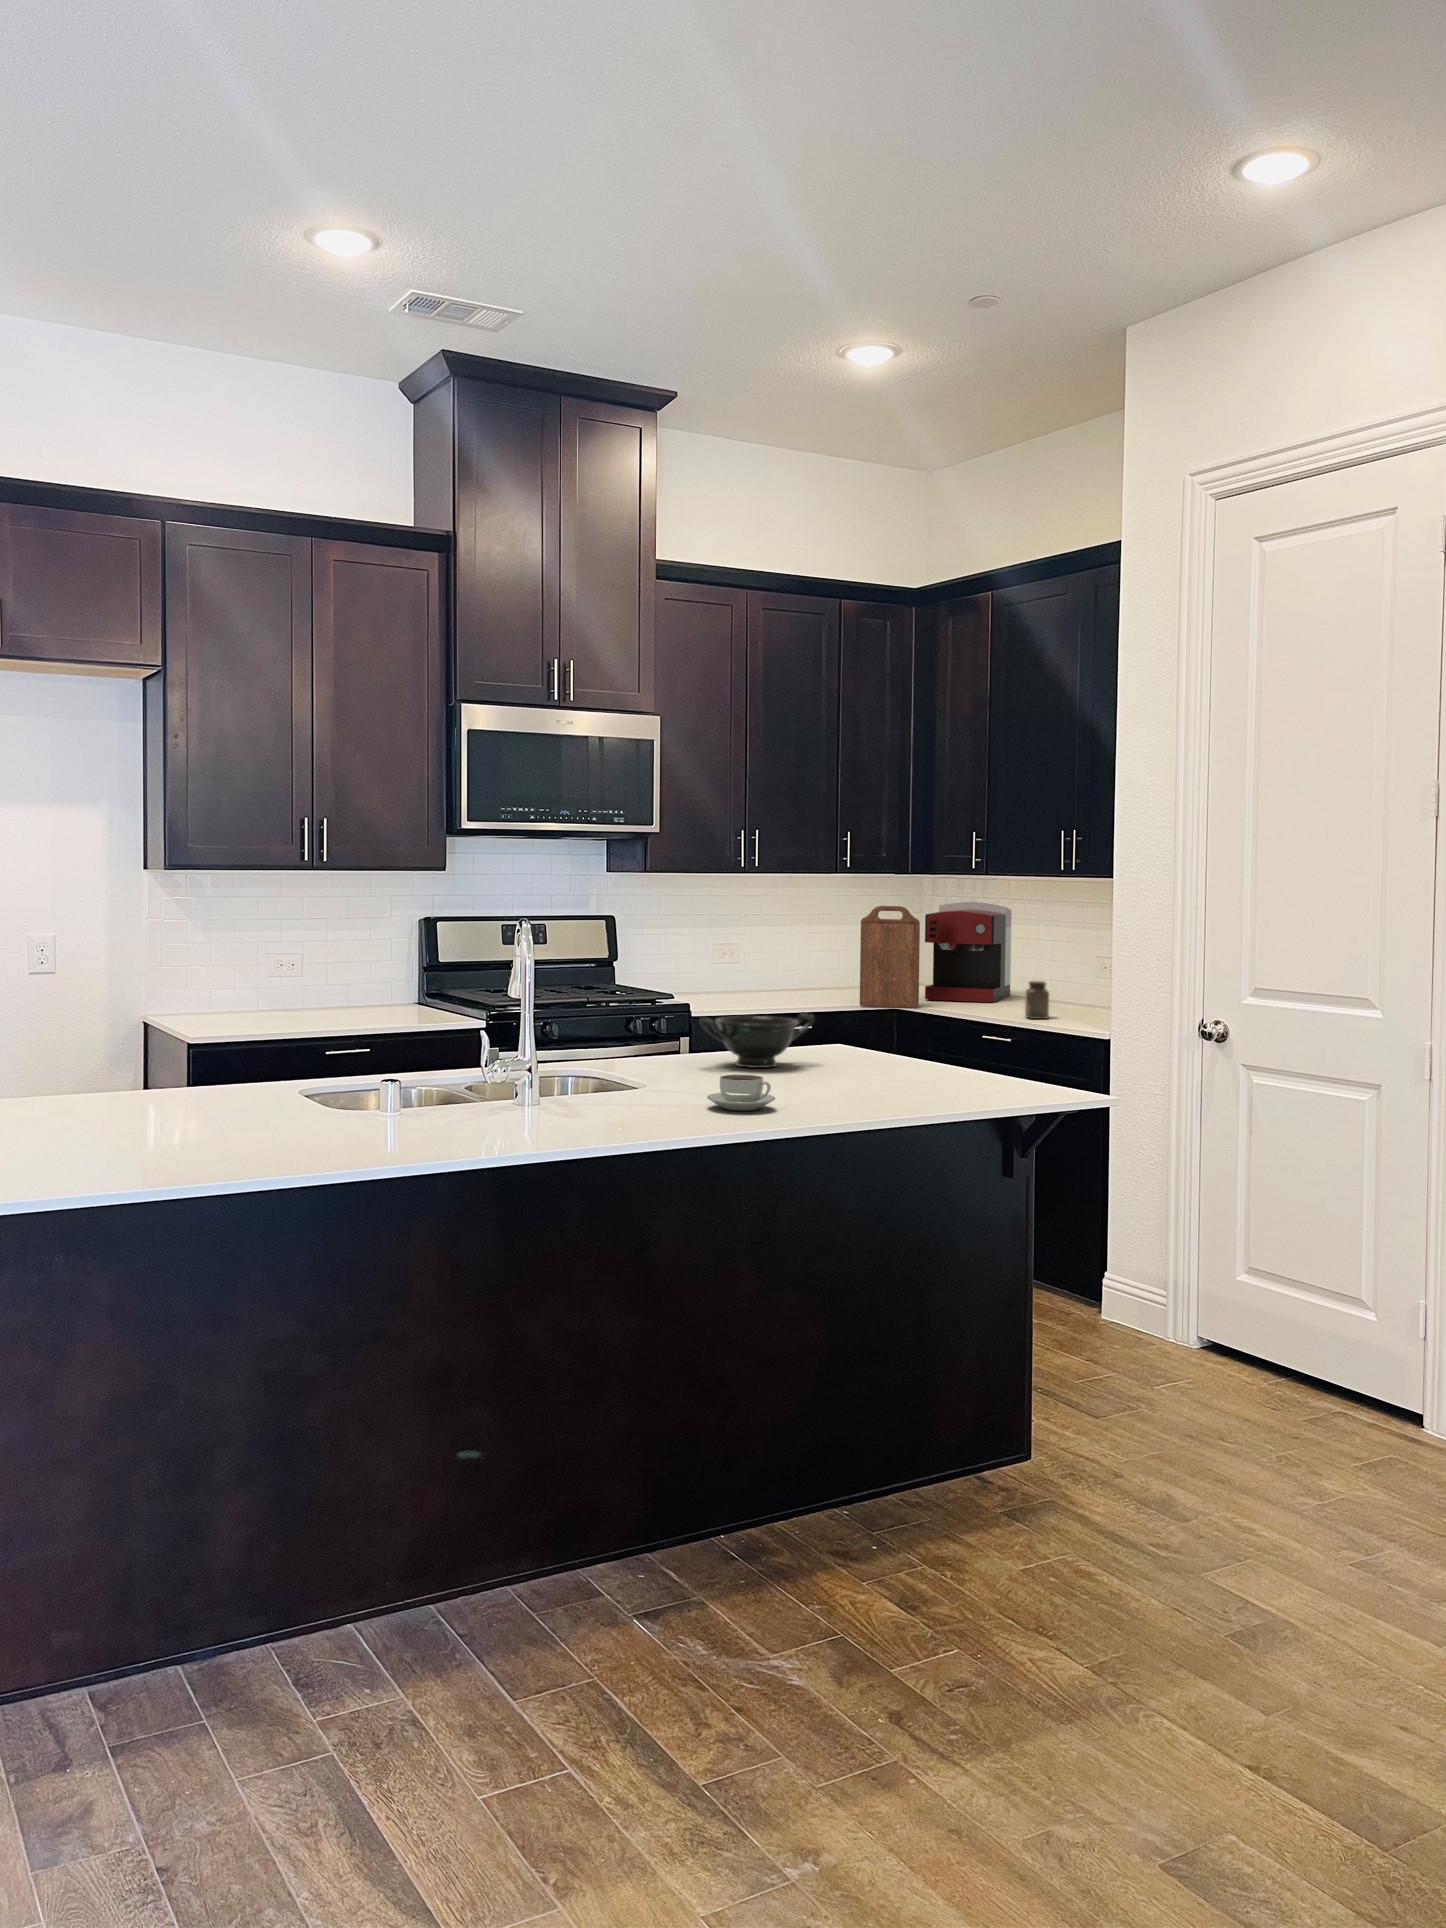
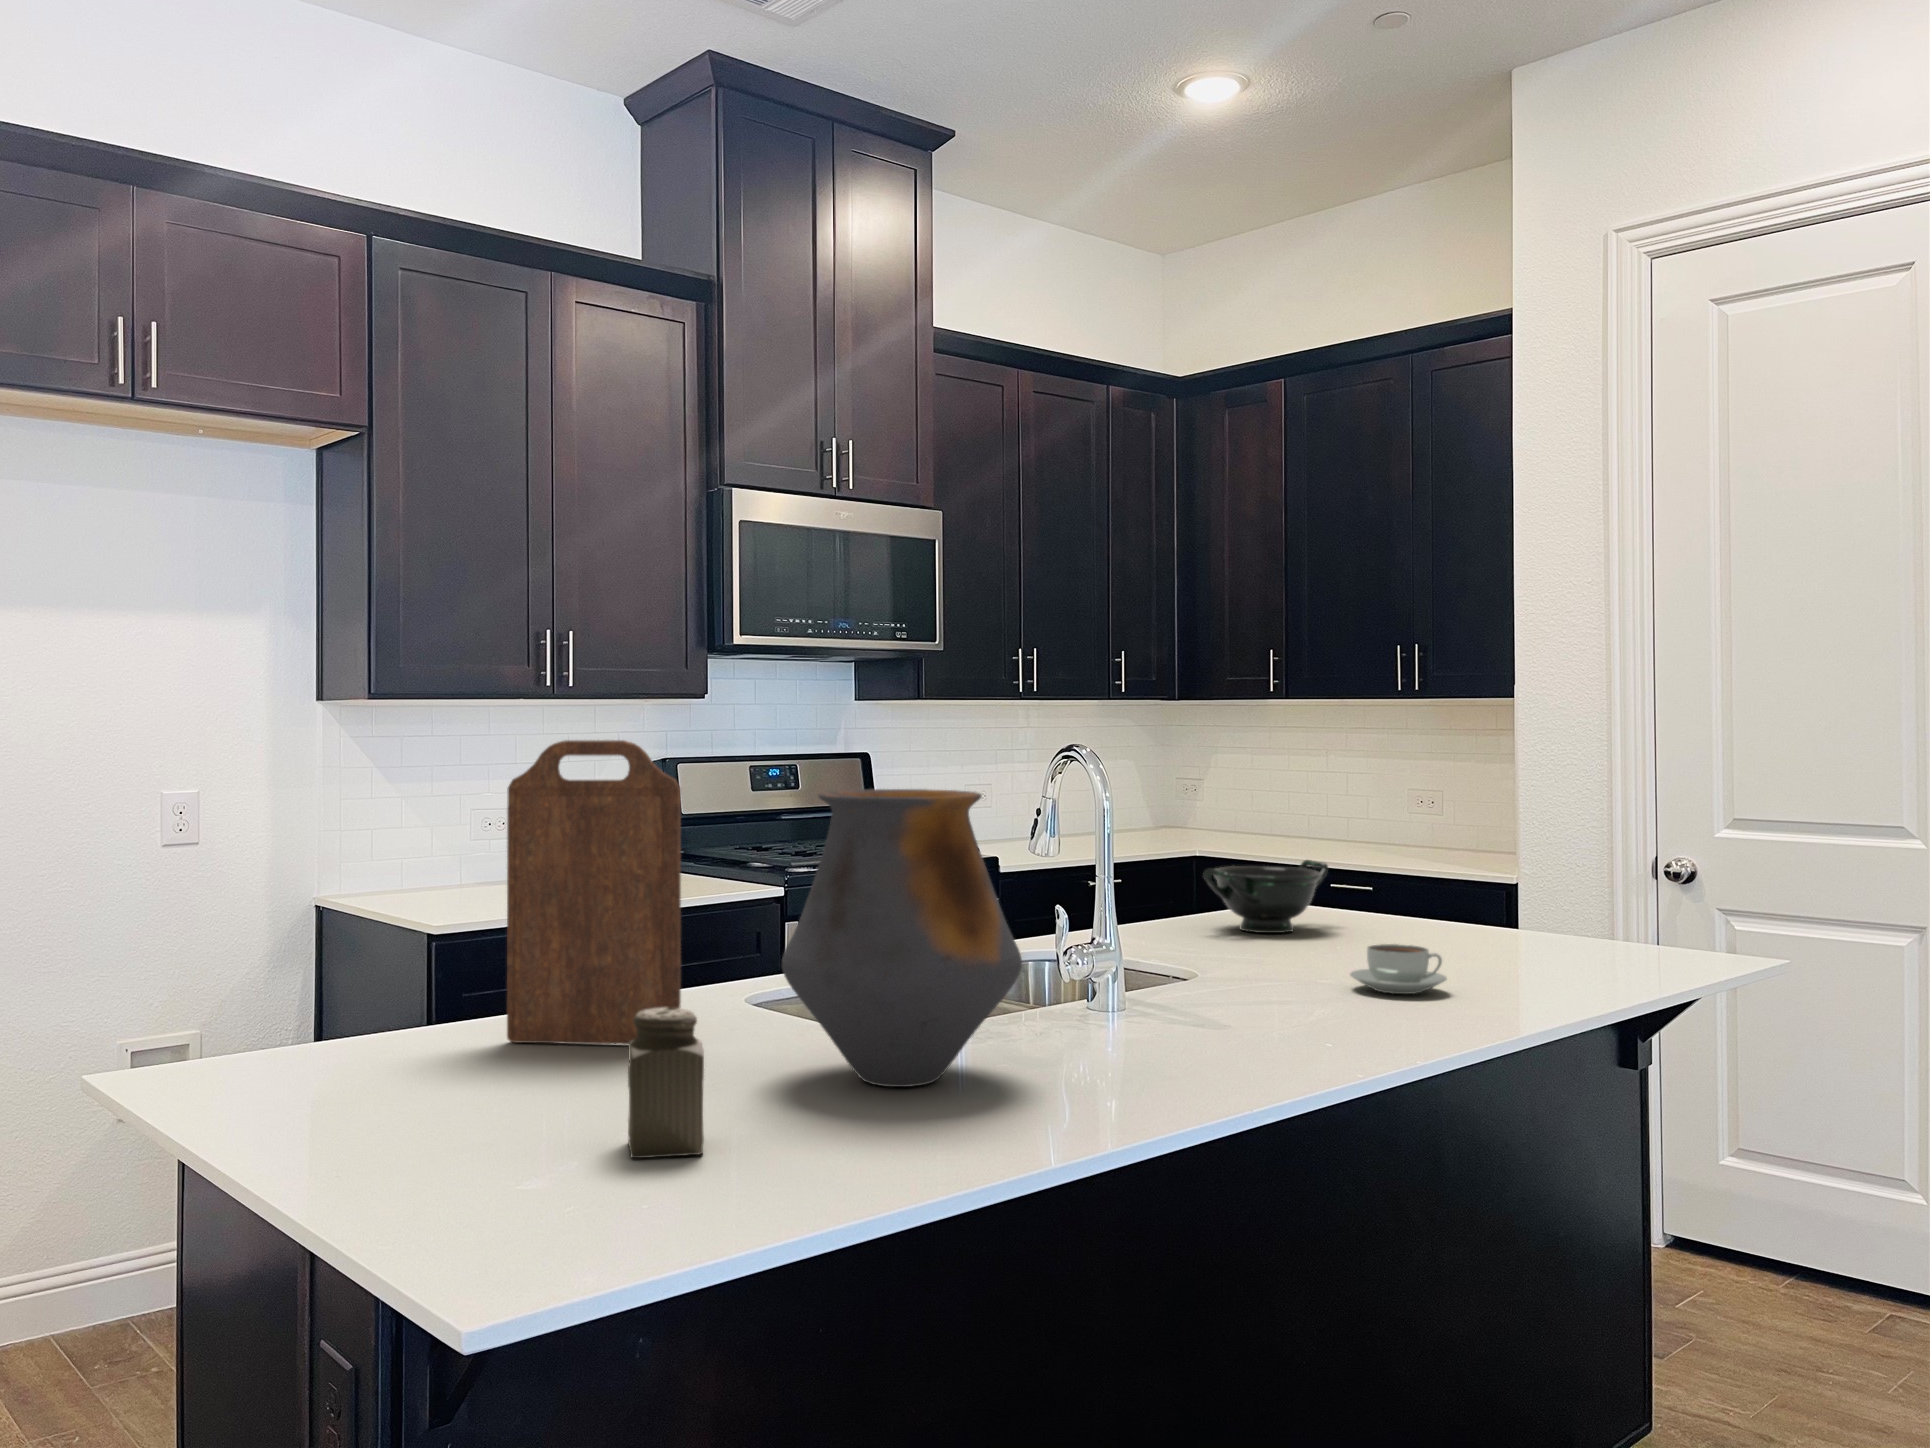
coffee maker: present [925,902,1012,1002] -> none [1221,731,1305,845]
cutting board: present [860,906,920,1008] -> present [507,740,681,1045]
vase: none [196,955,356,1145] -> present [782,789,1022,1087]
salt shaker: present [1025,981,1049,1019] -> present [628,1008,704,1158]

